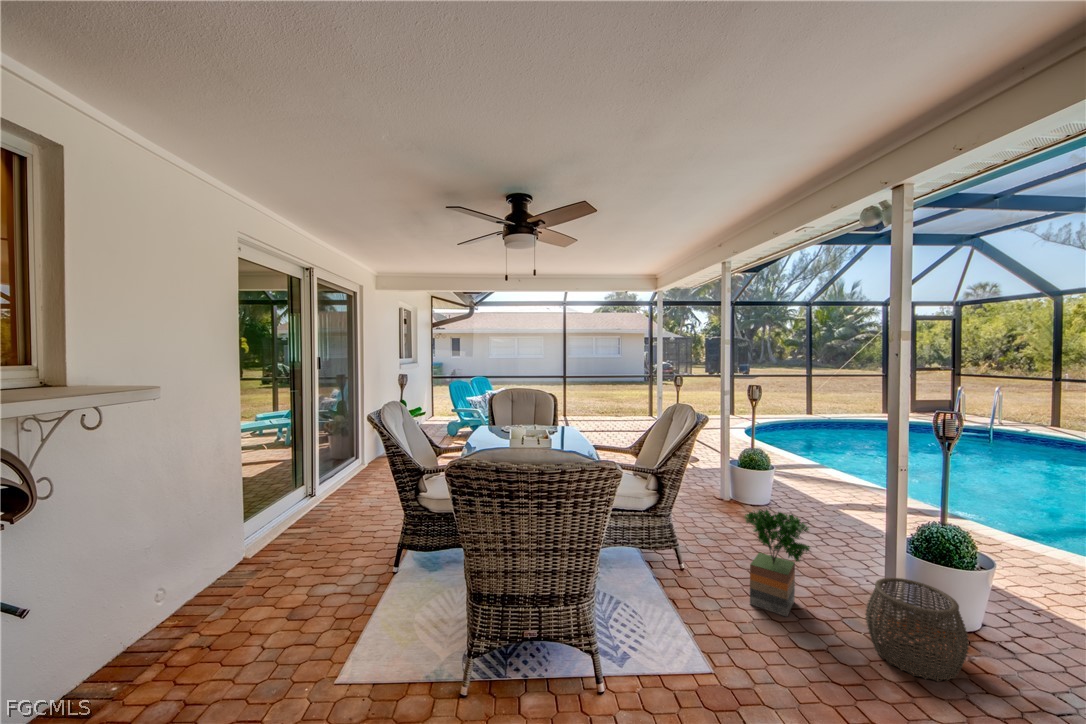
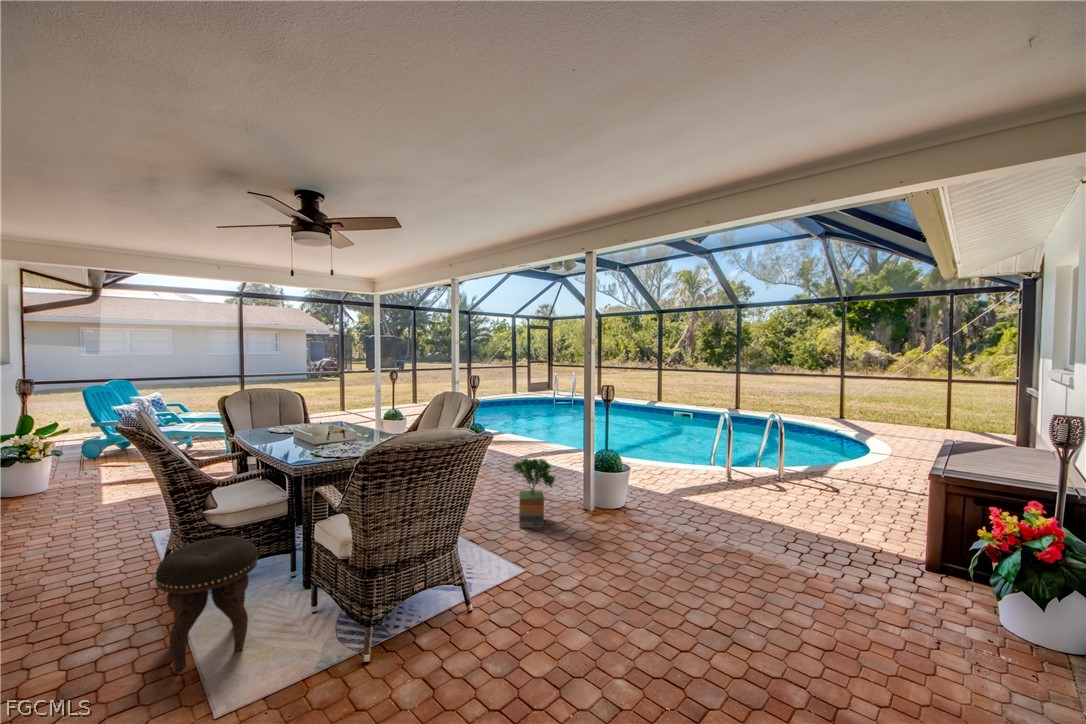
footstool: none [356,517,430,625] -> present [156,536,258,670]
woven basket: present [865,578,969,681] -> none [586,483,633,534]

